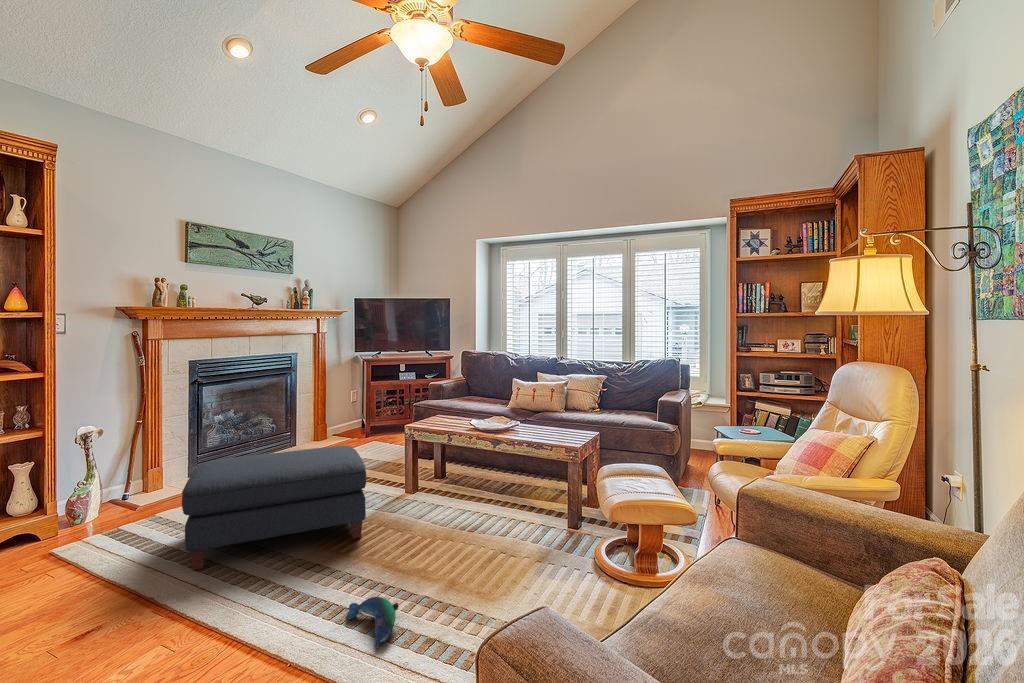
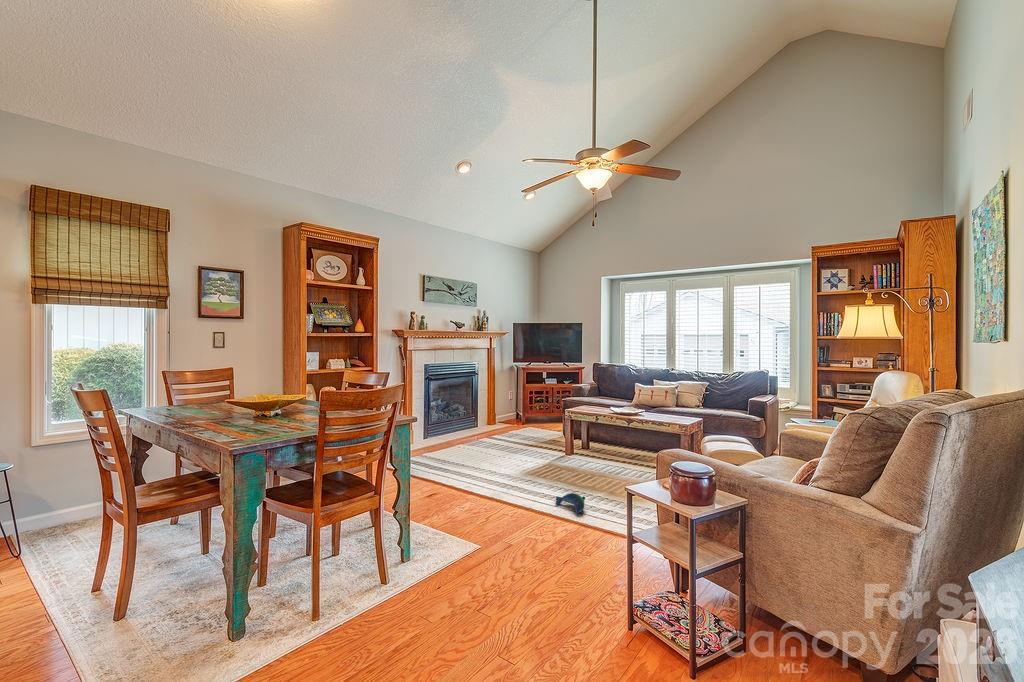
ottoman: present [182,446,366,570] -> none [449,419,550,480]

